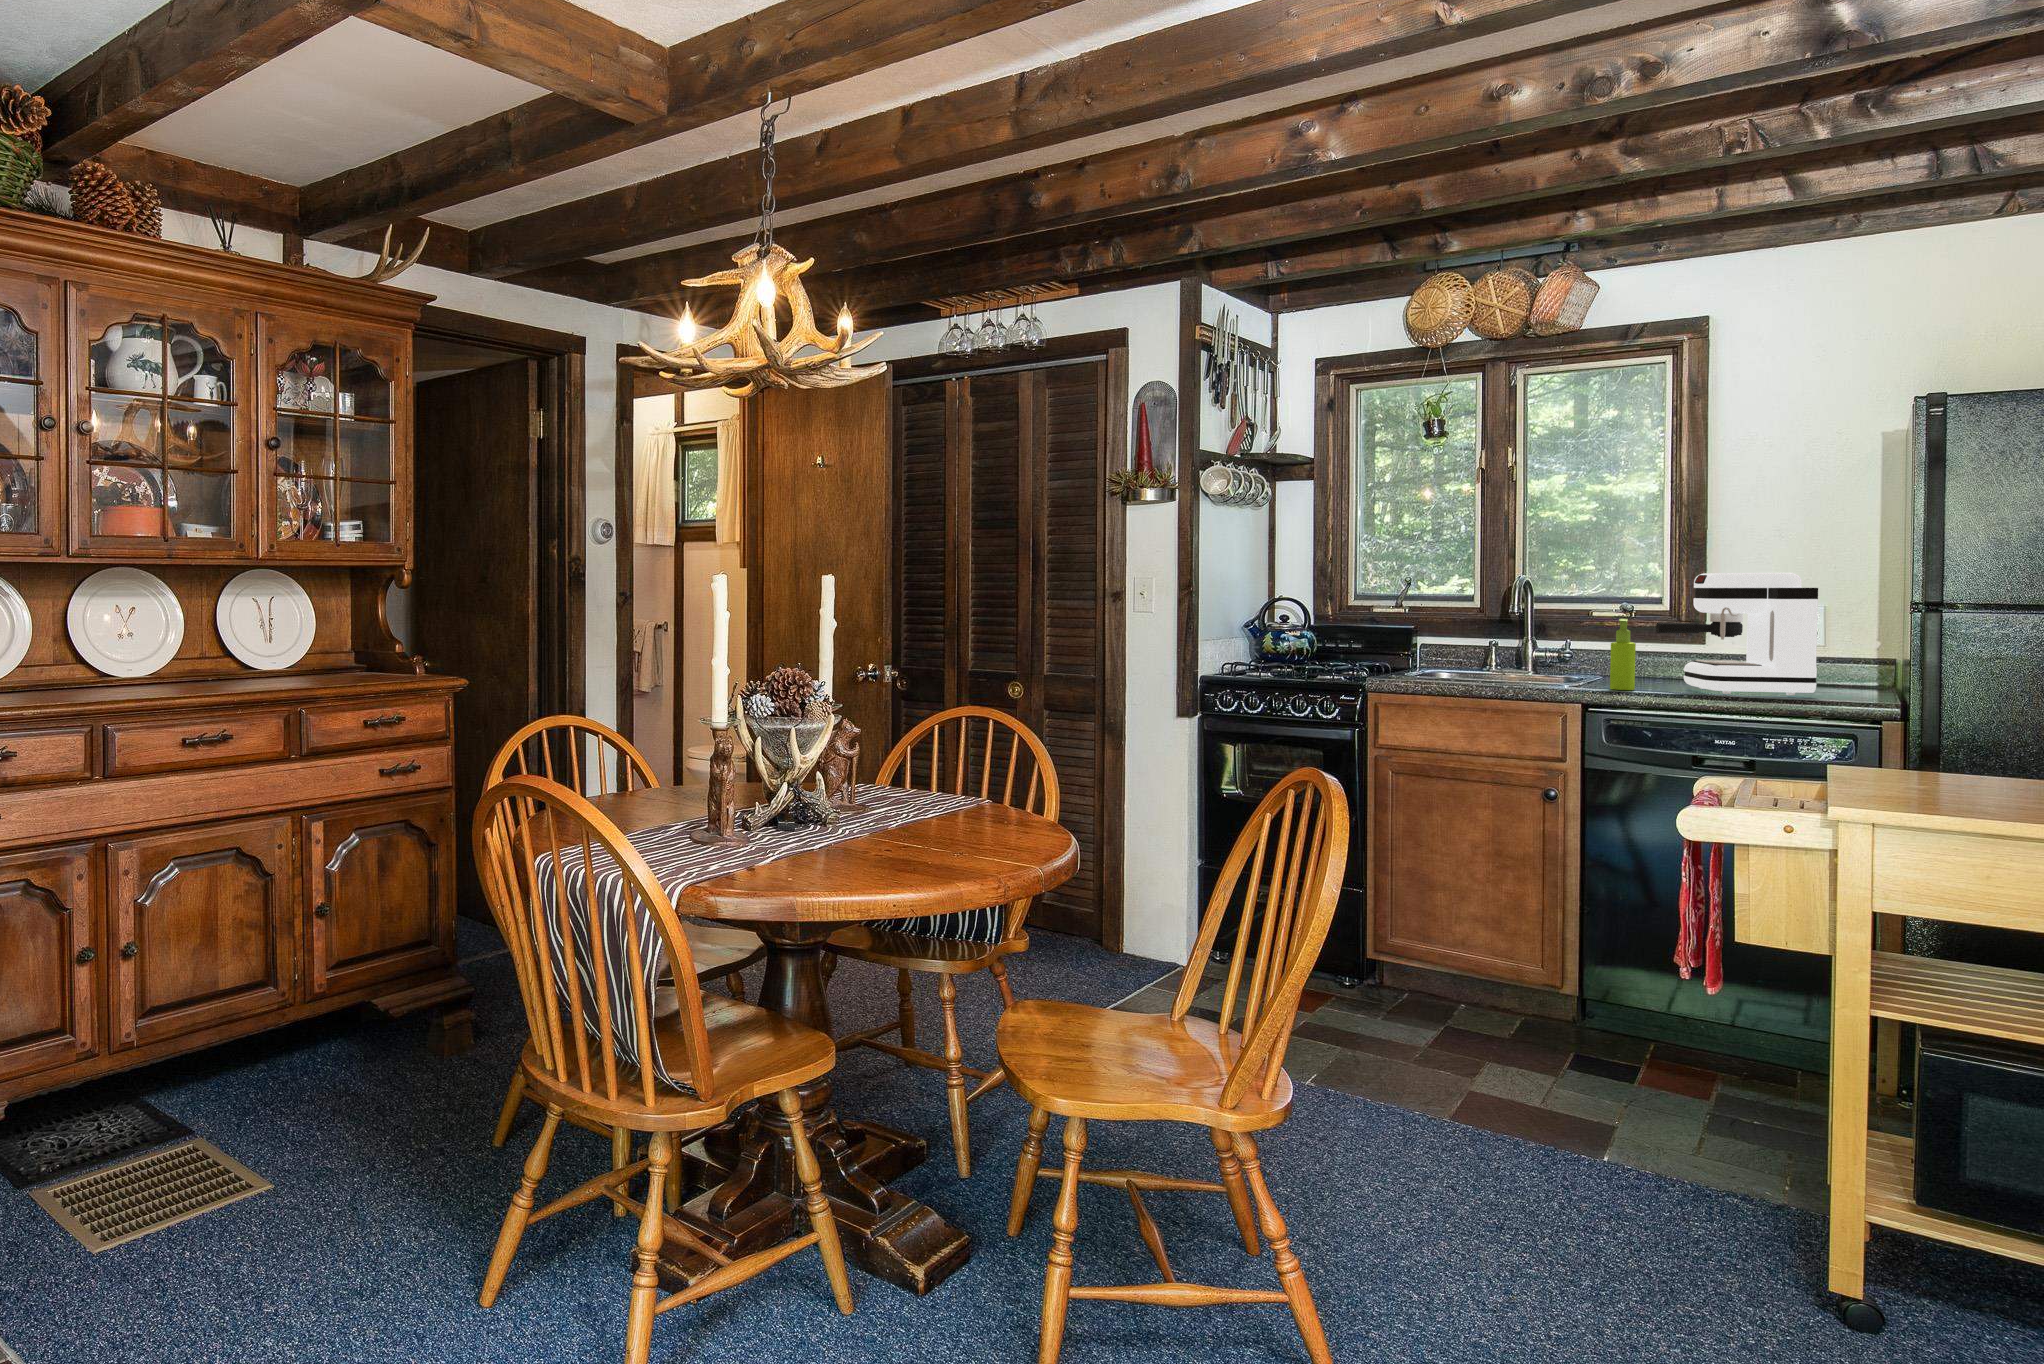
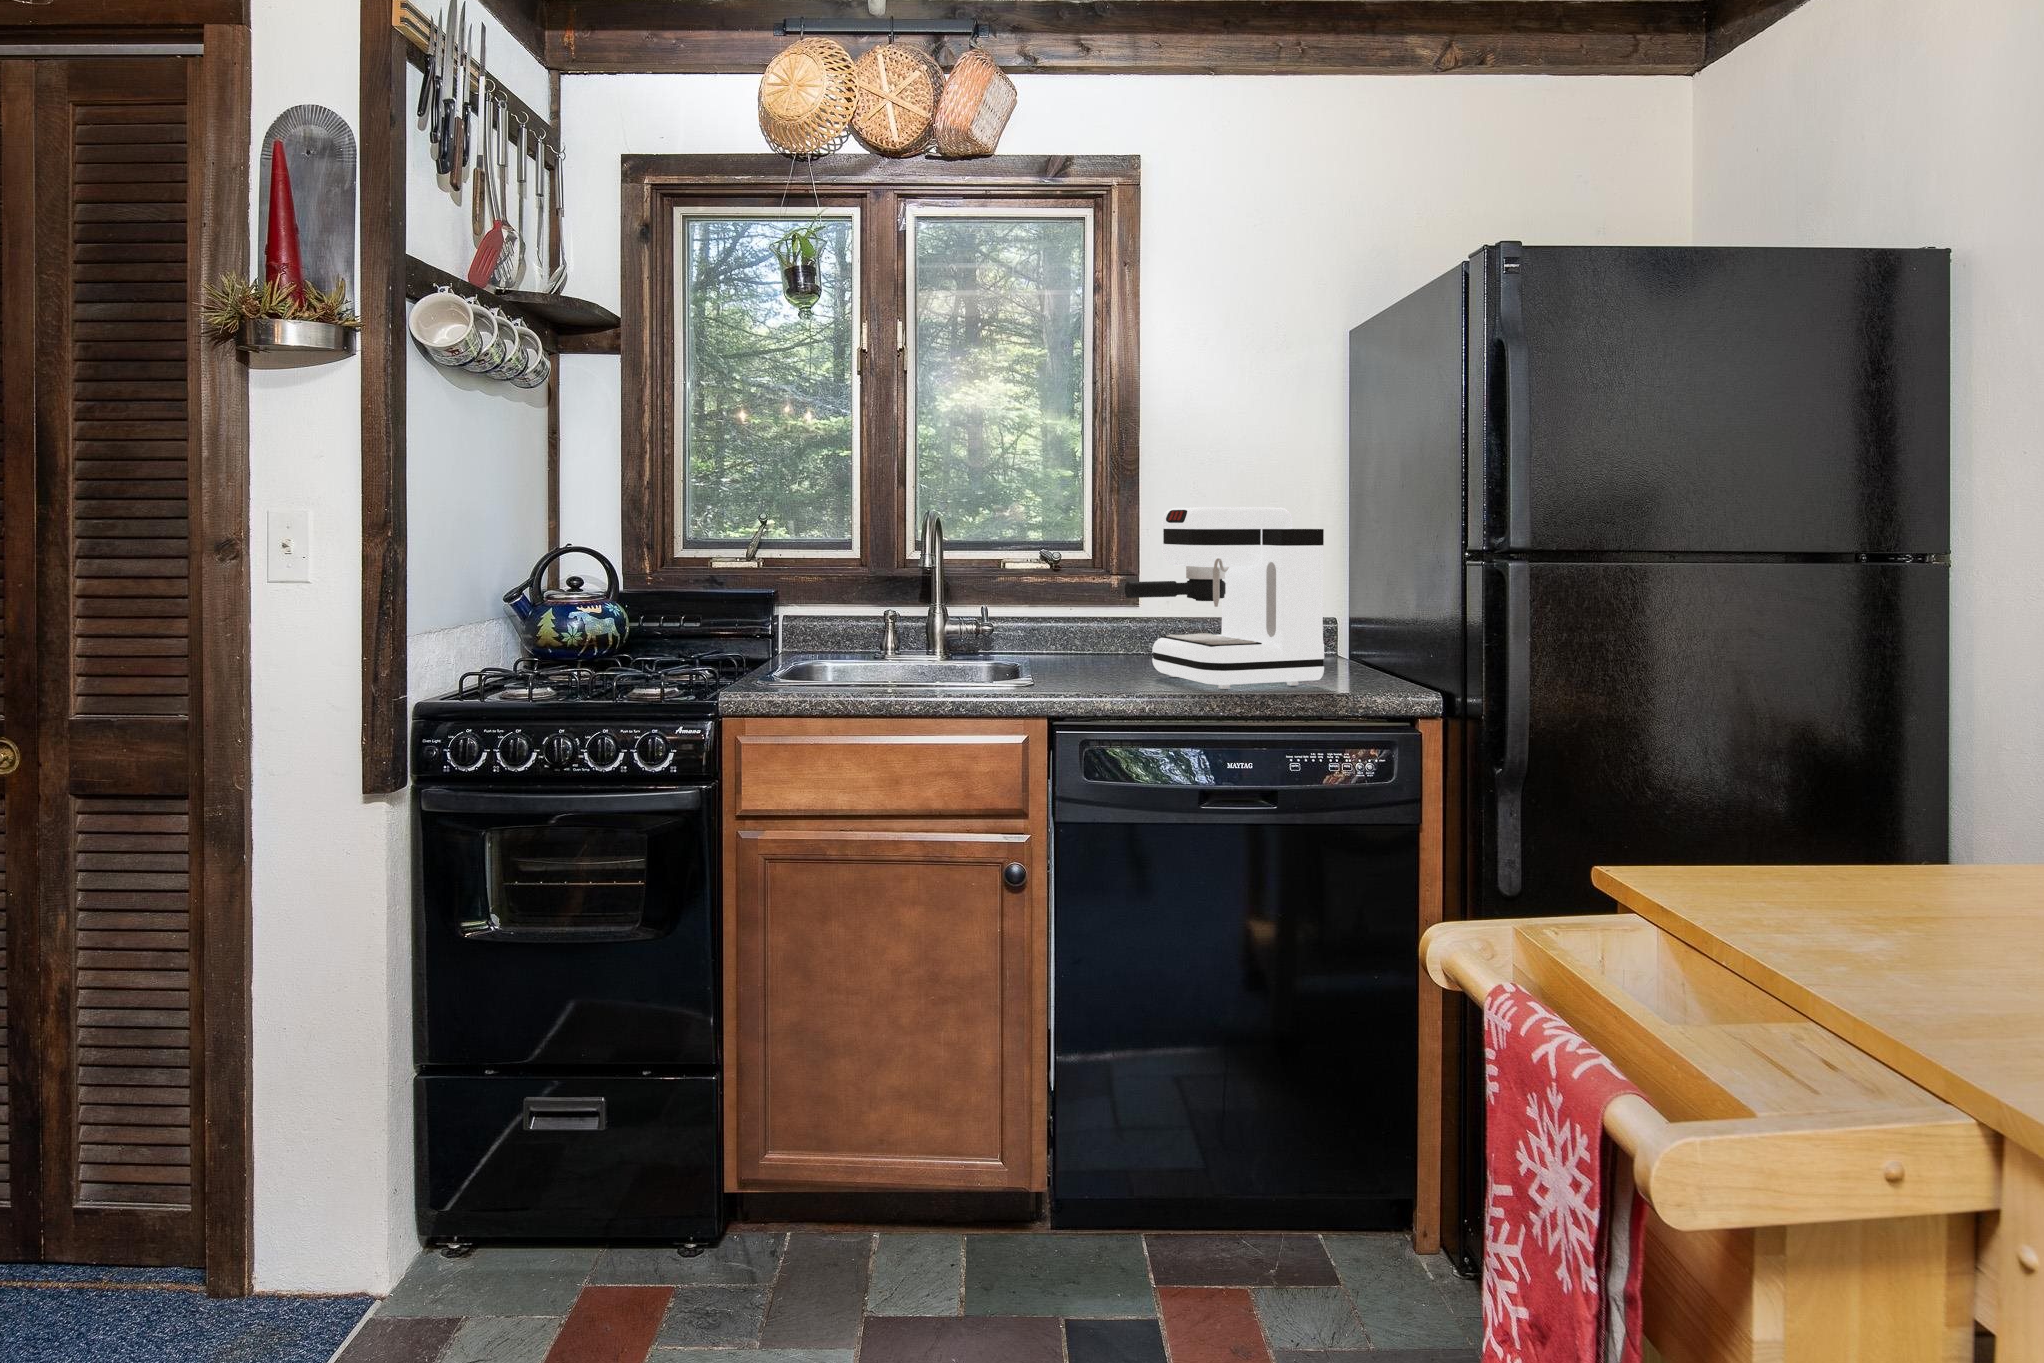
soap dispenser: present [1610,619,1636,690] -> none [1077,577,1109,690]

